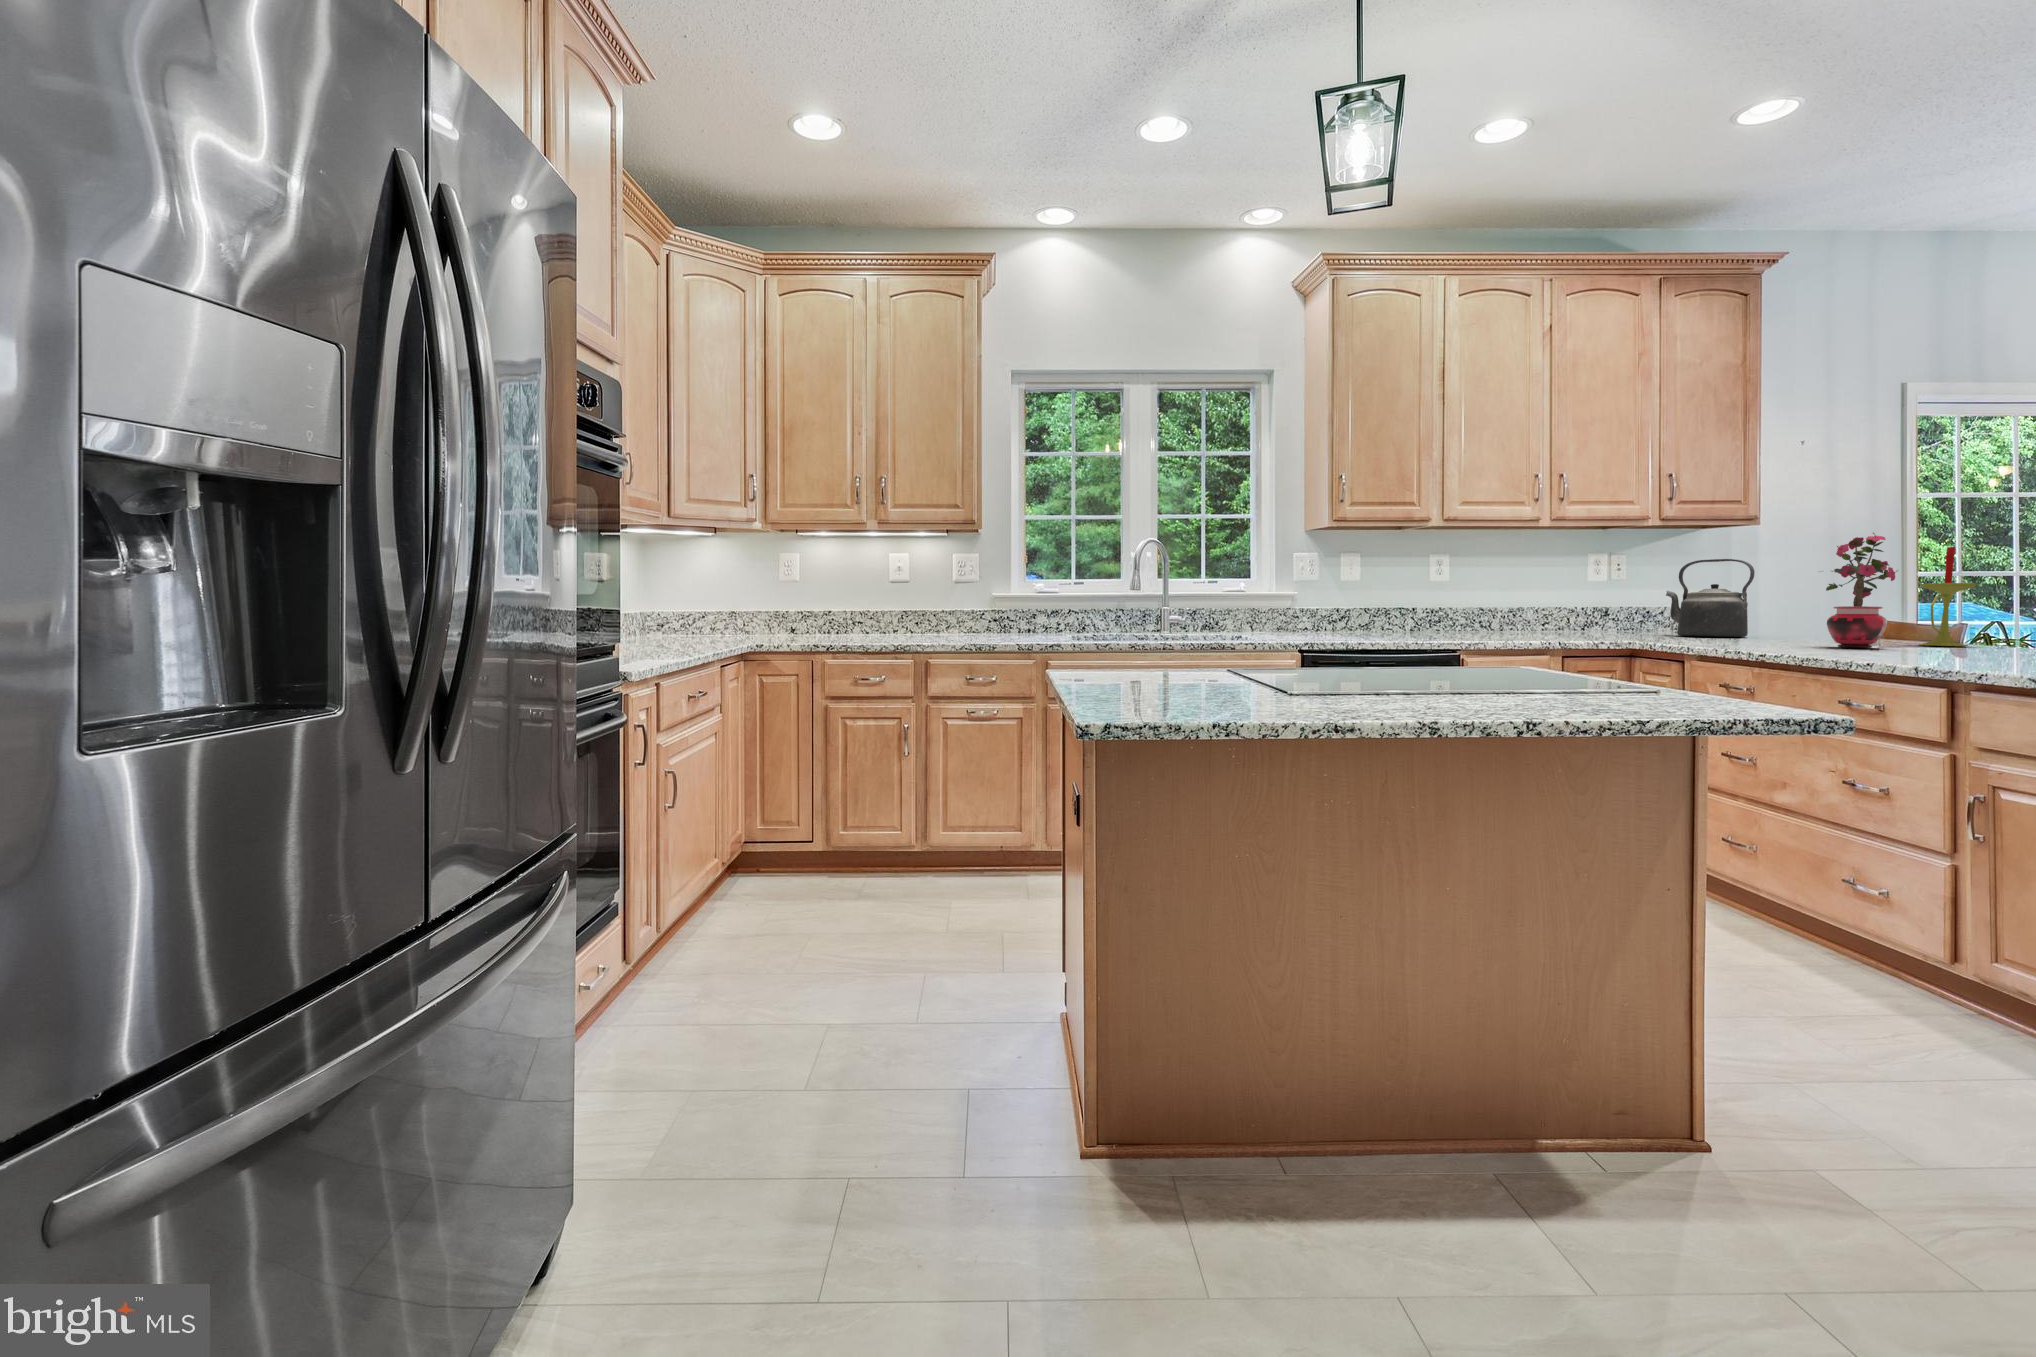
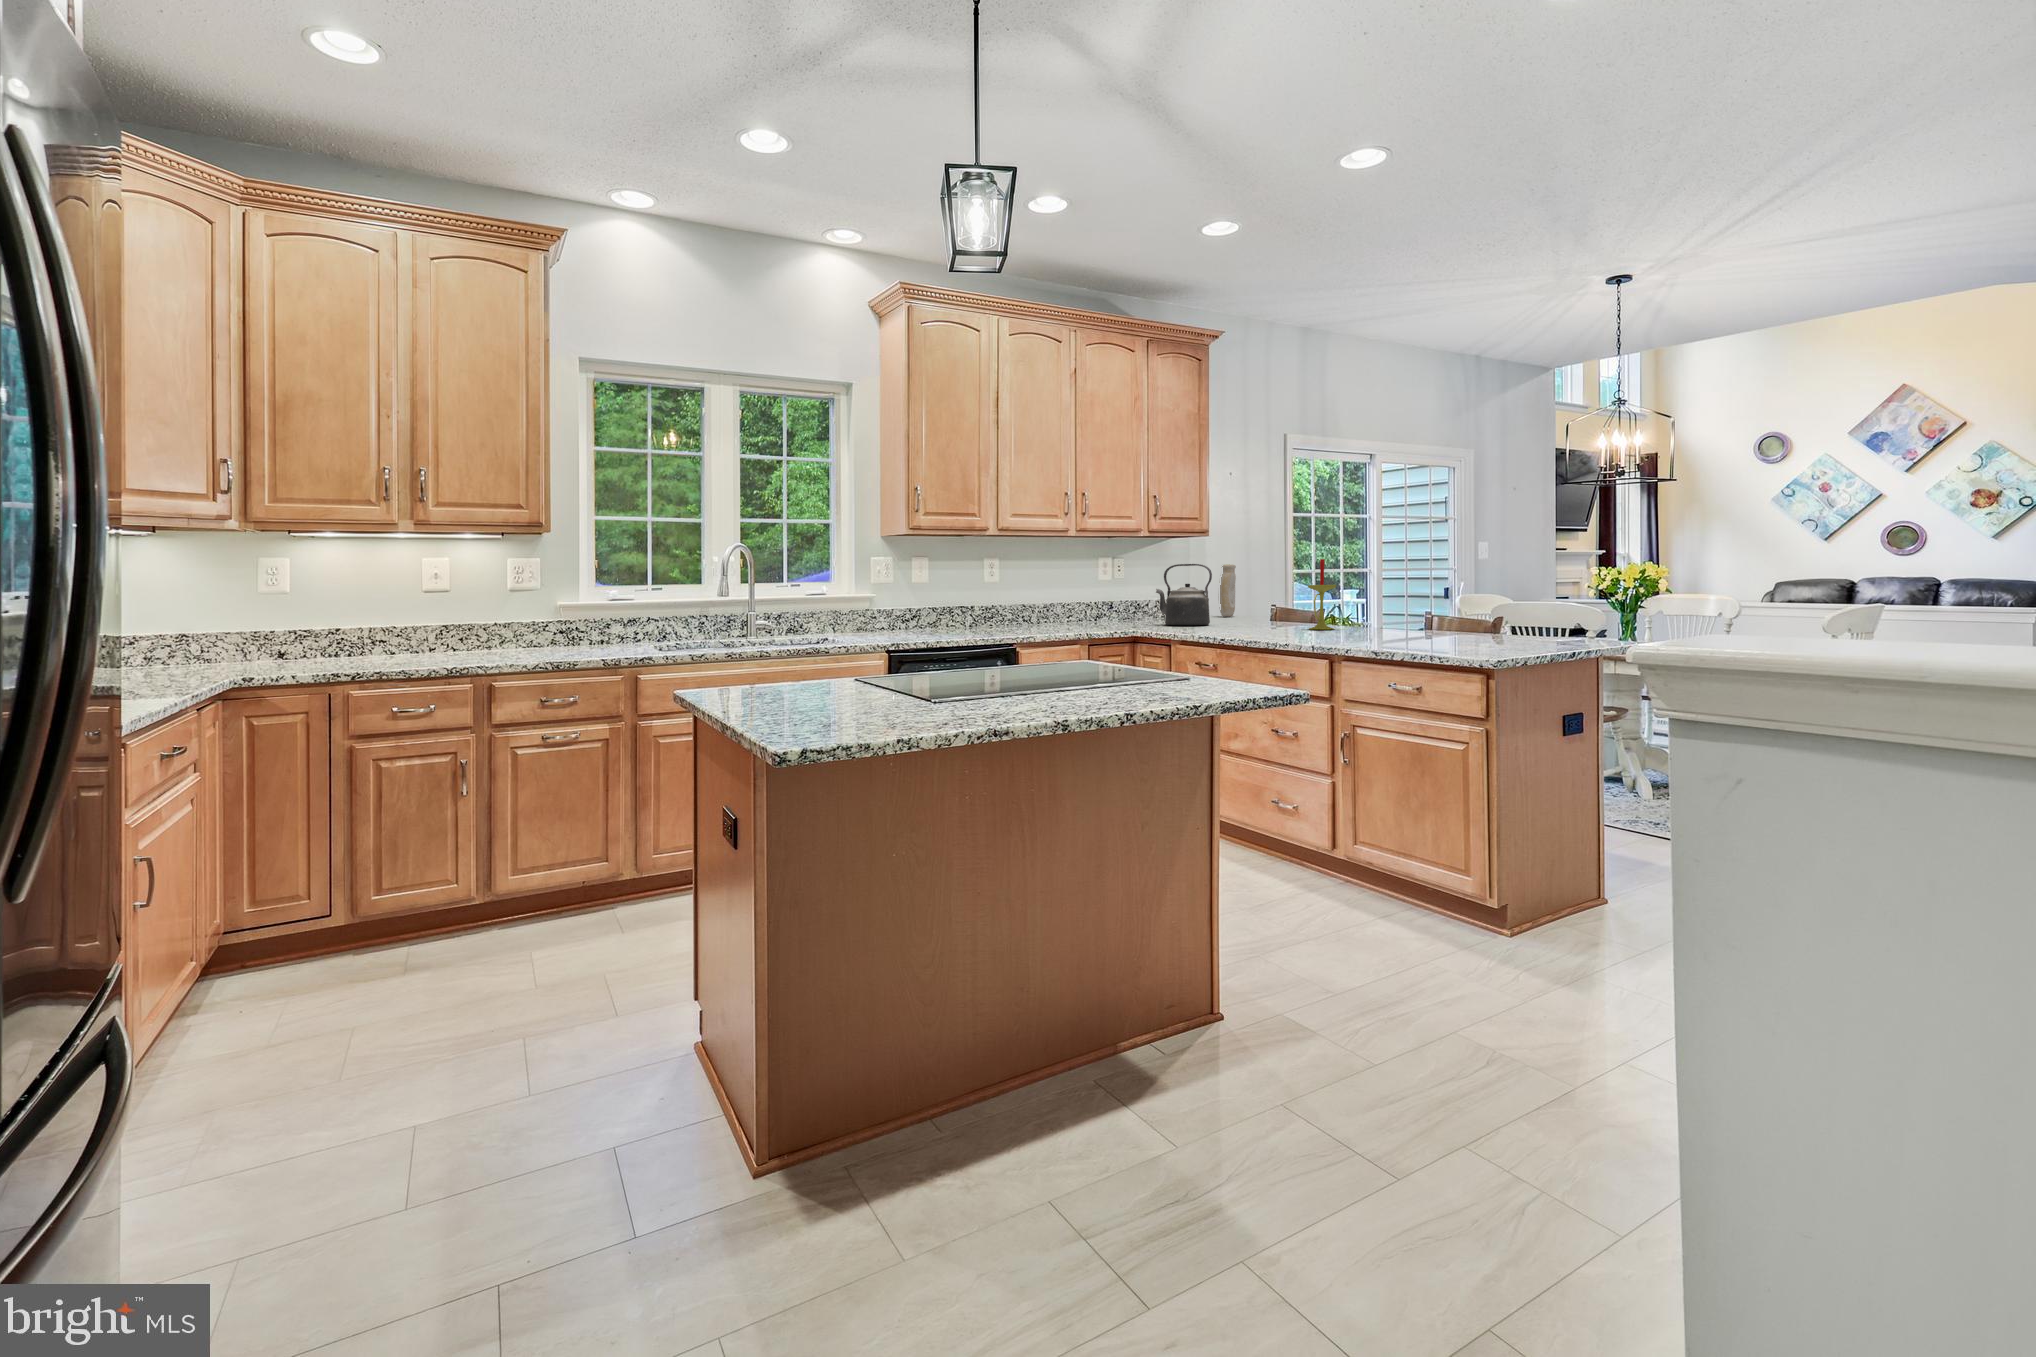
potted plant: present [1826,533,1898,648] -> none [1252,549,1297,634]
vase: none [1768,564,1799,631] -> present [1220,564,1236,617]

